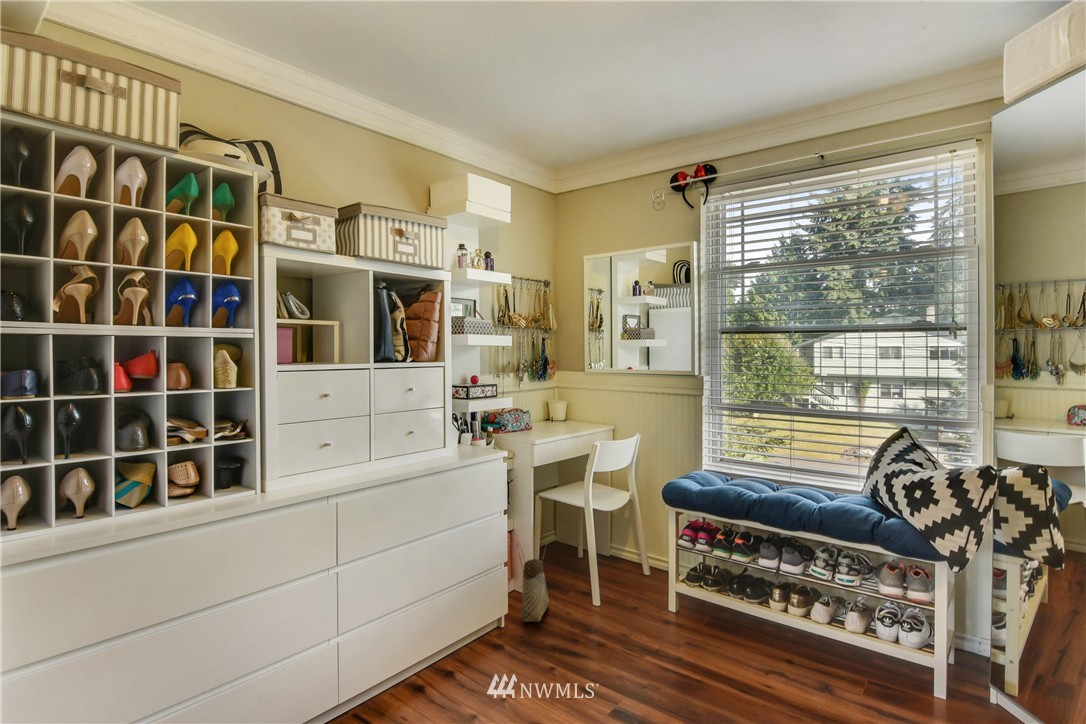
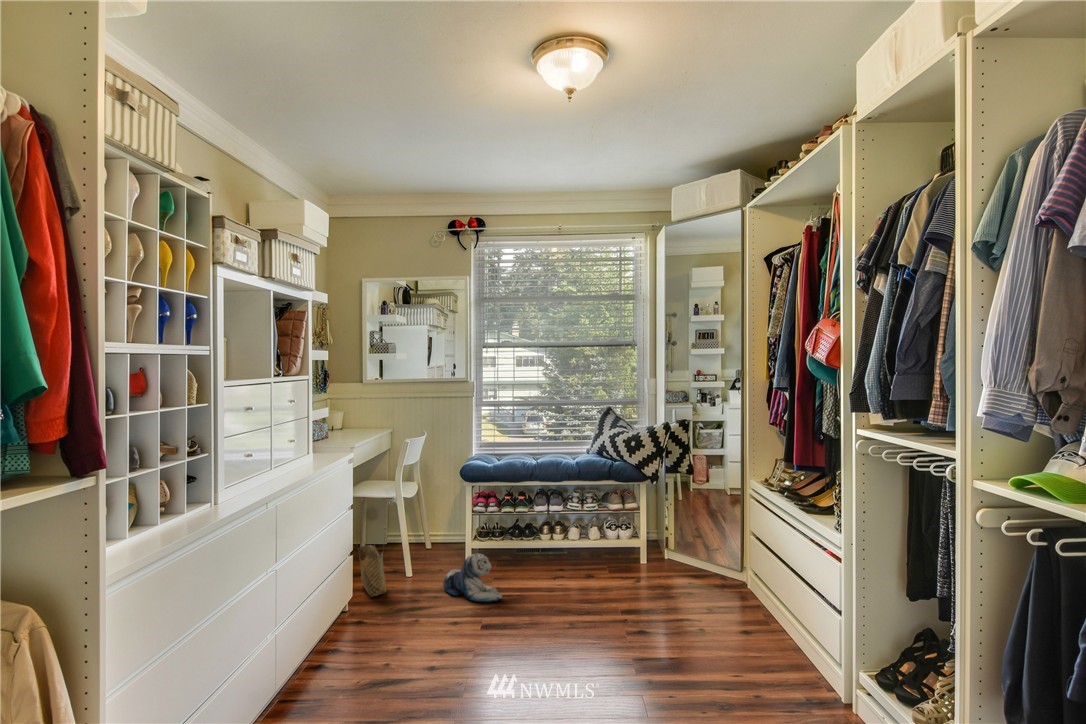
plush toy: none [602,605,657,682] -> present [443,553,503,602]

